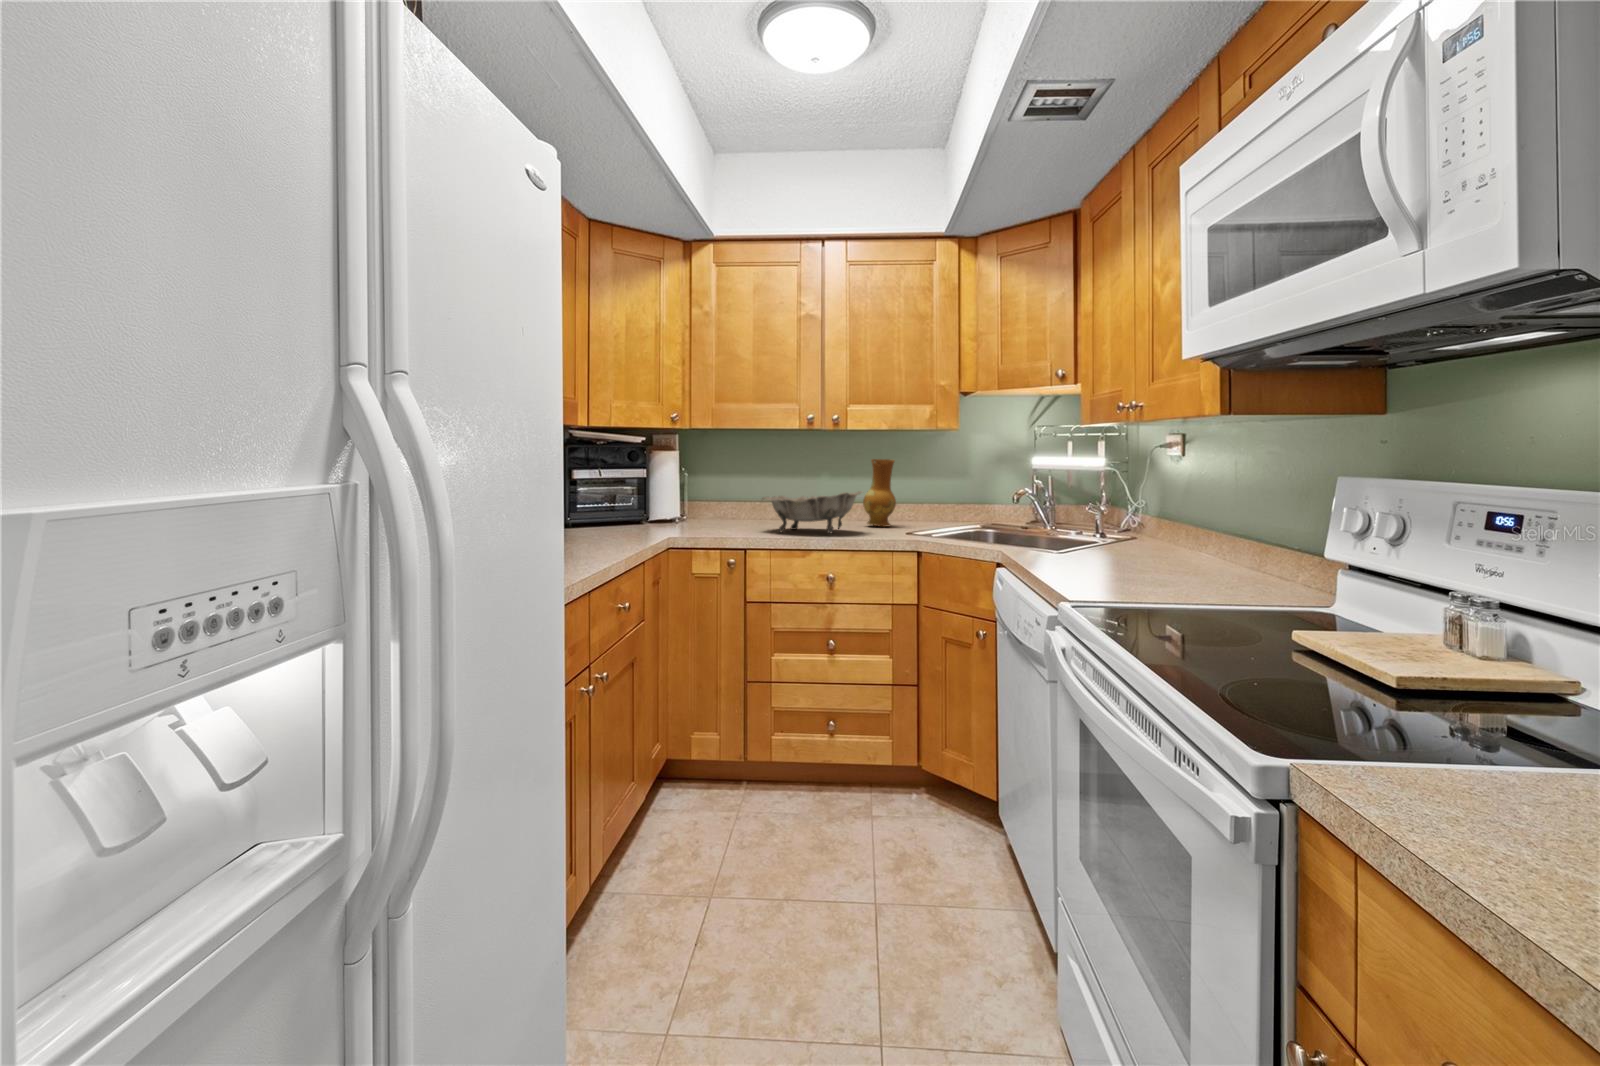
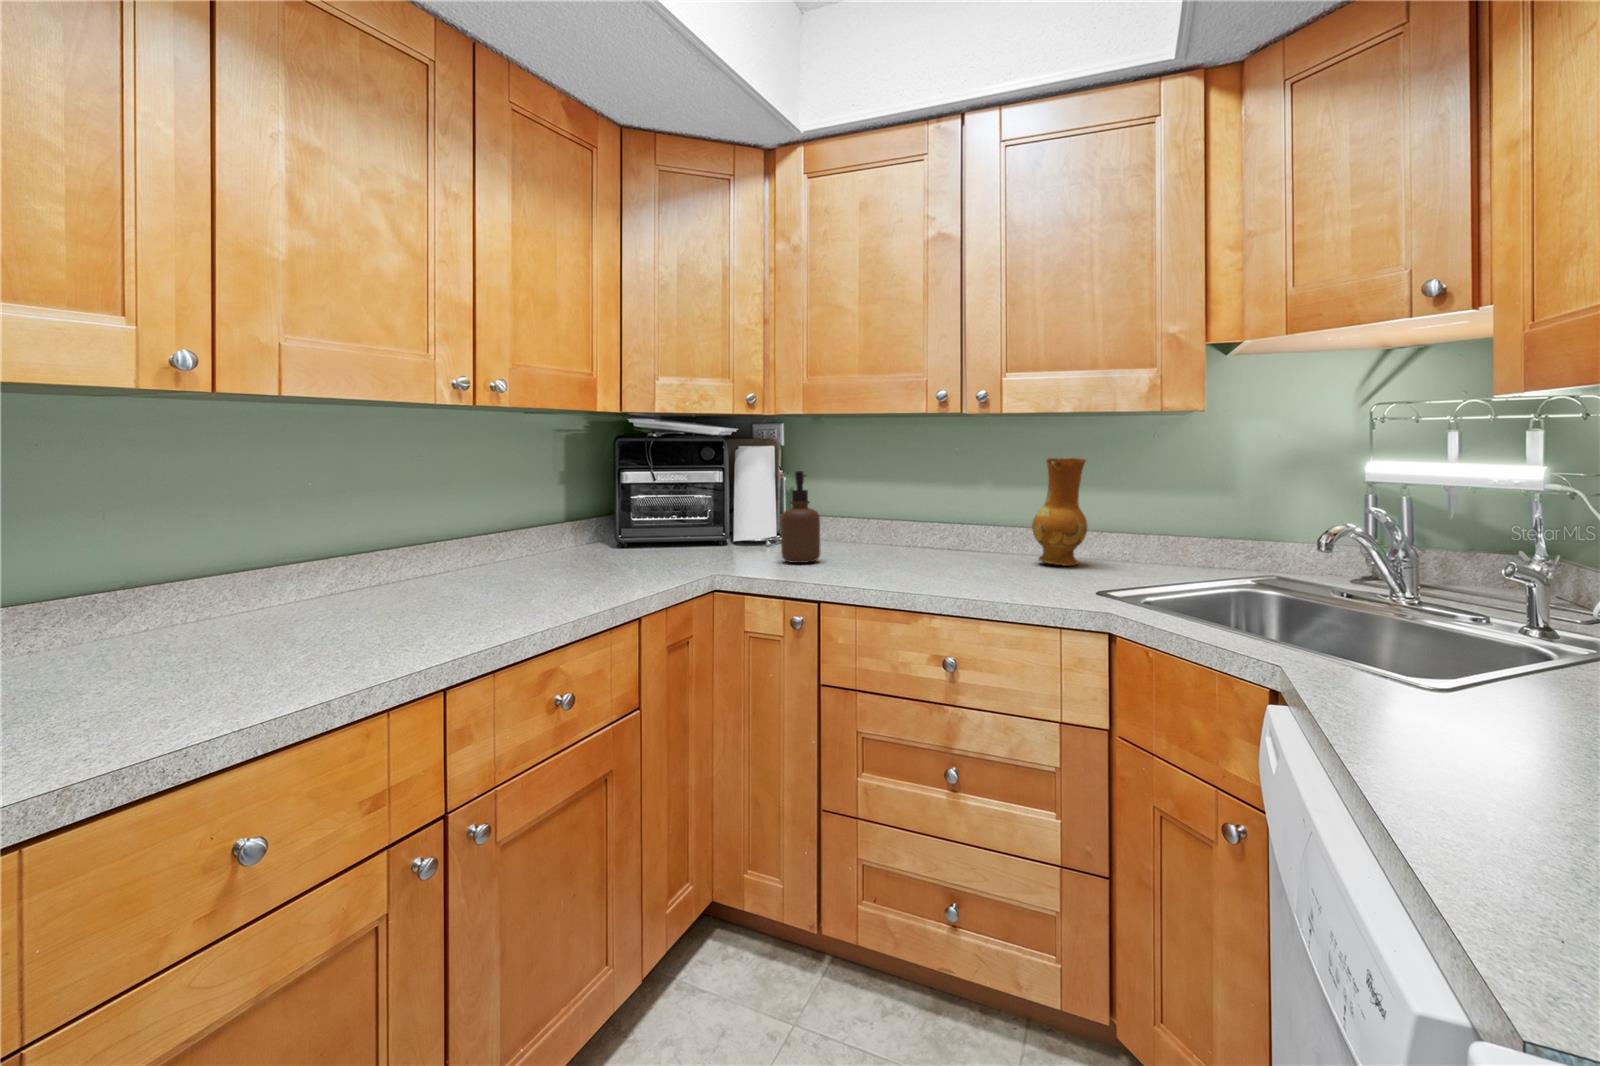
soap dispenser: none [699,465,727,528] -> present [781,471,820,563]
decorative bowl: present [762,491,862,533] -> none [858,512,1023,583]

